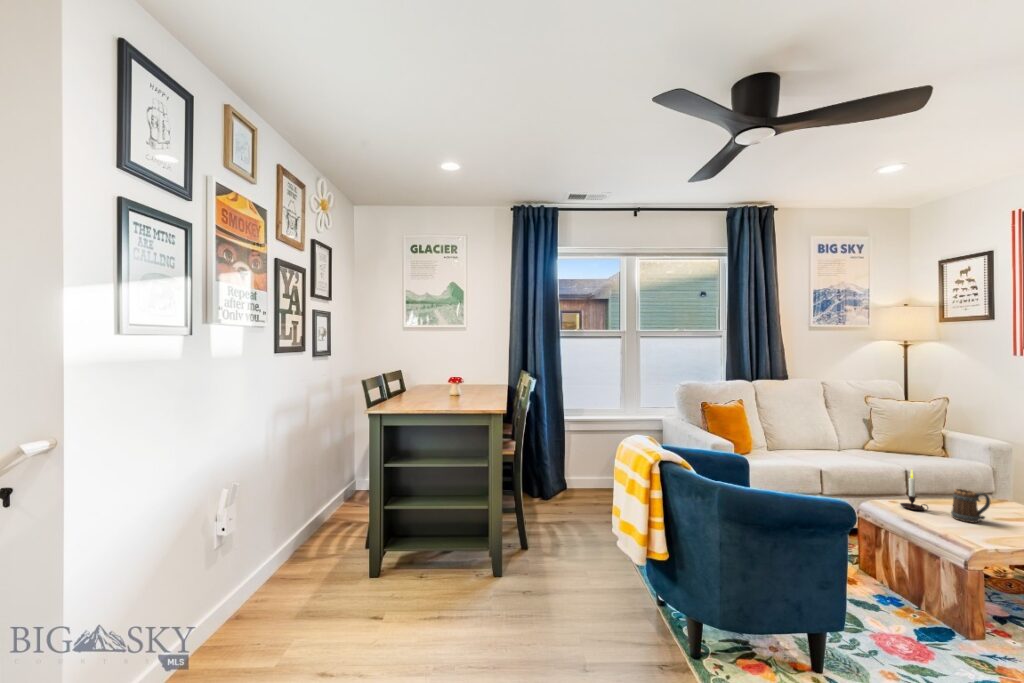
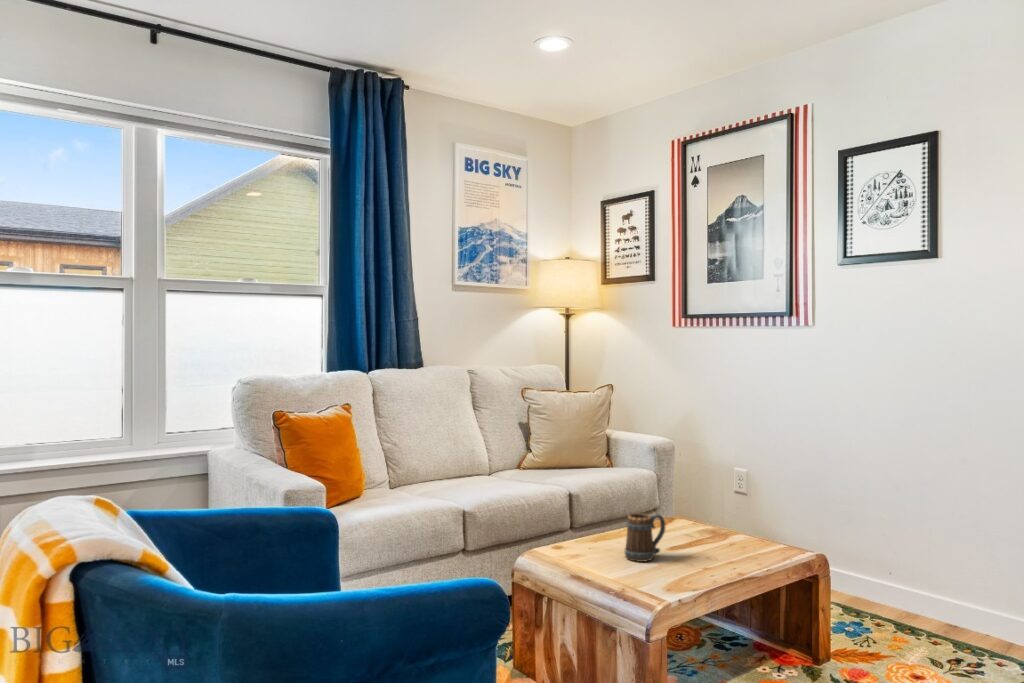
candle: present [900,470,928,511] -> none [566,492,600,556]

